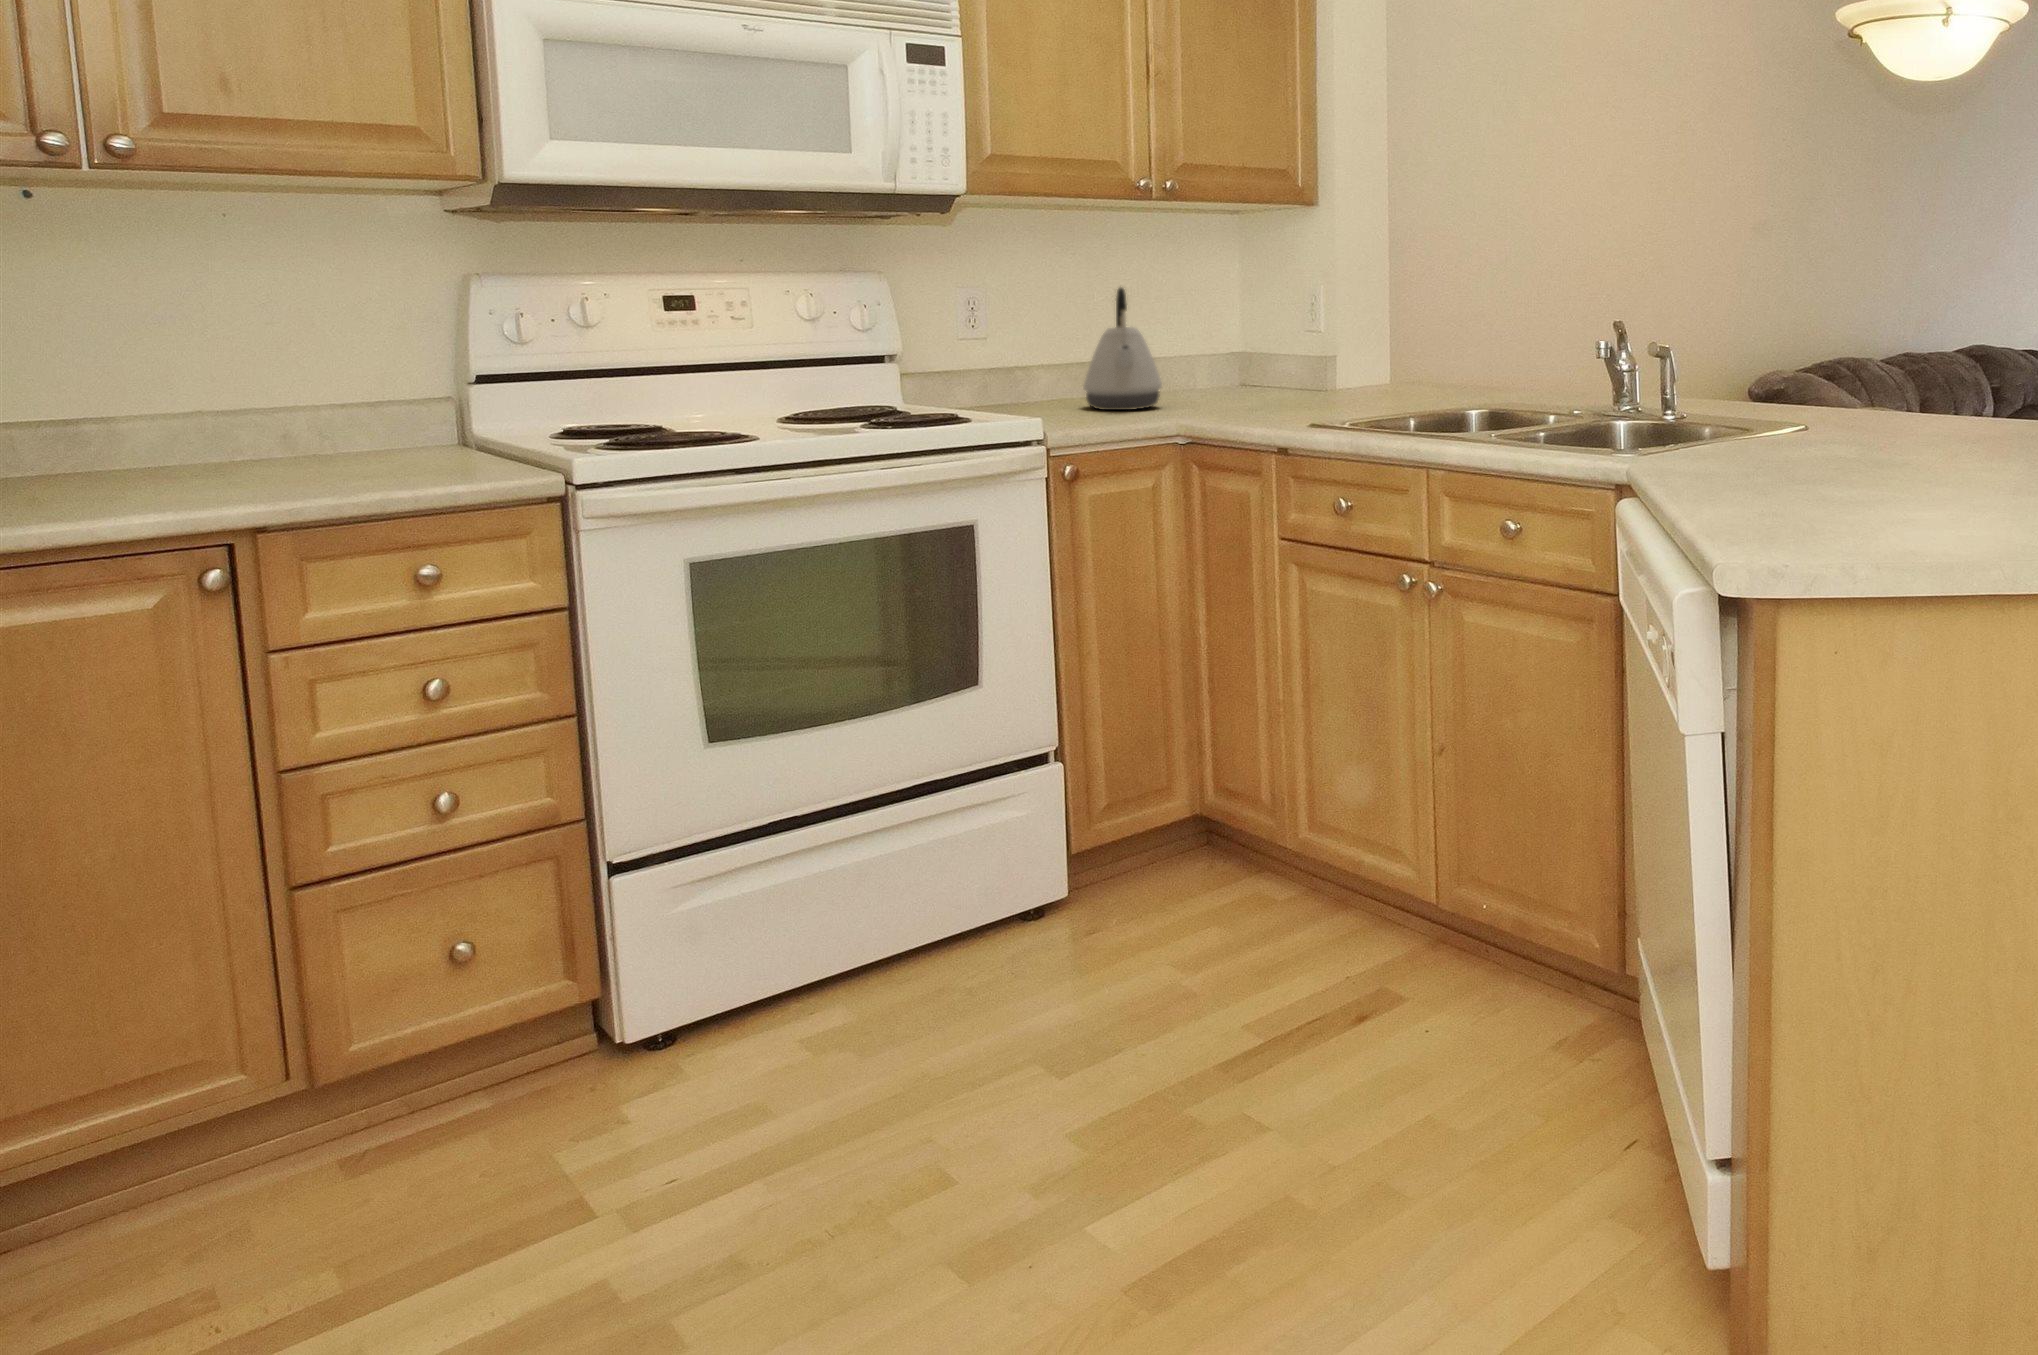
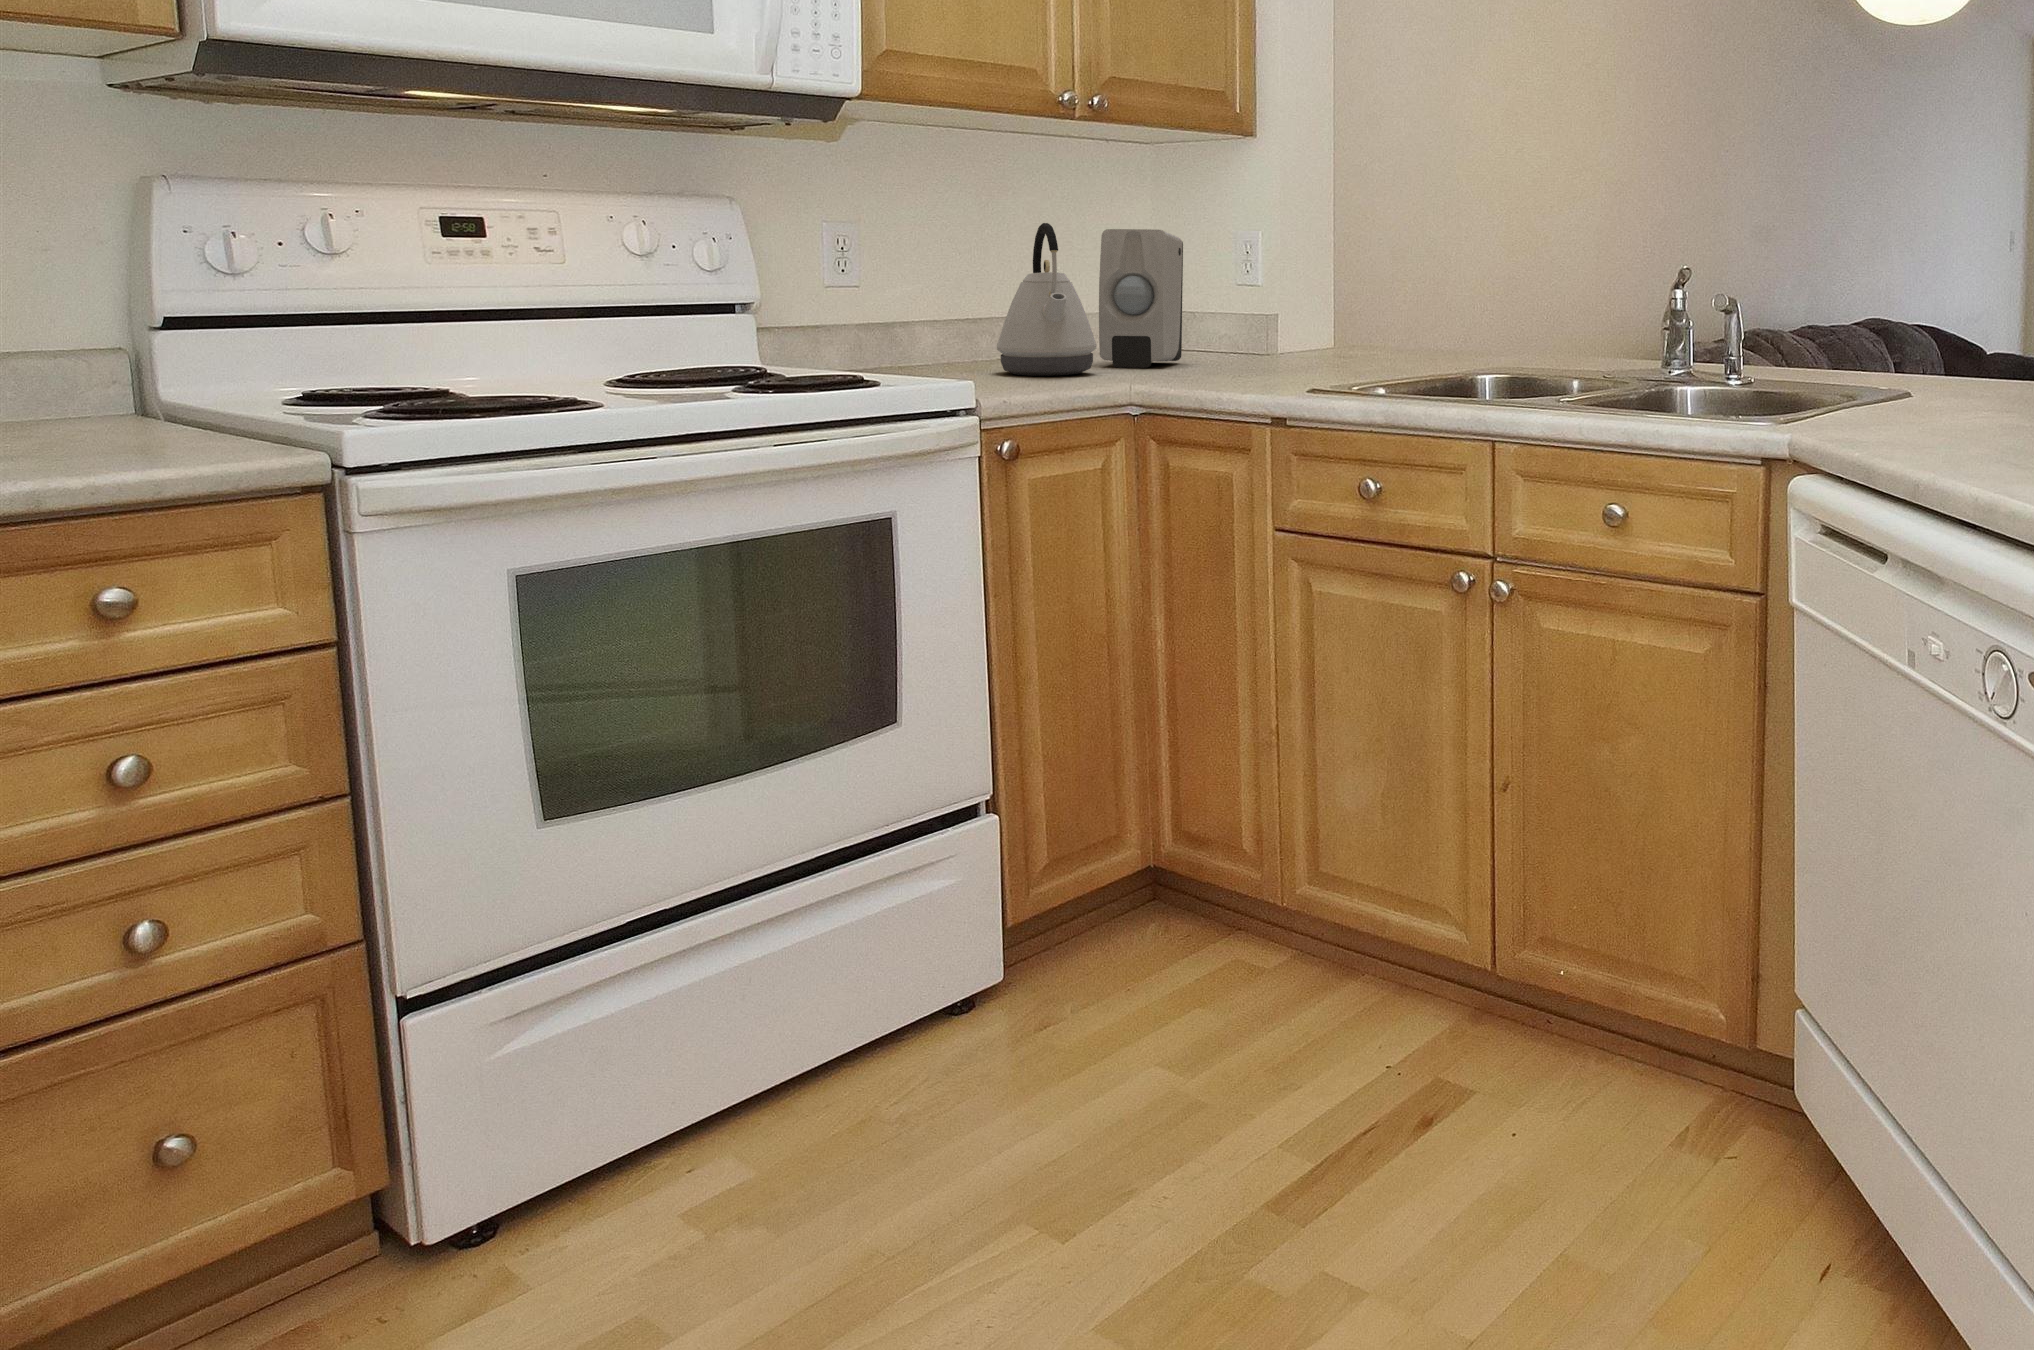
soap dispenser: none [1174,288,1250,402] -> present [1099,229,1183,368]

